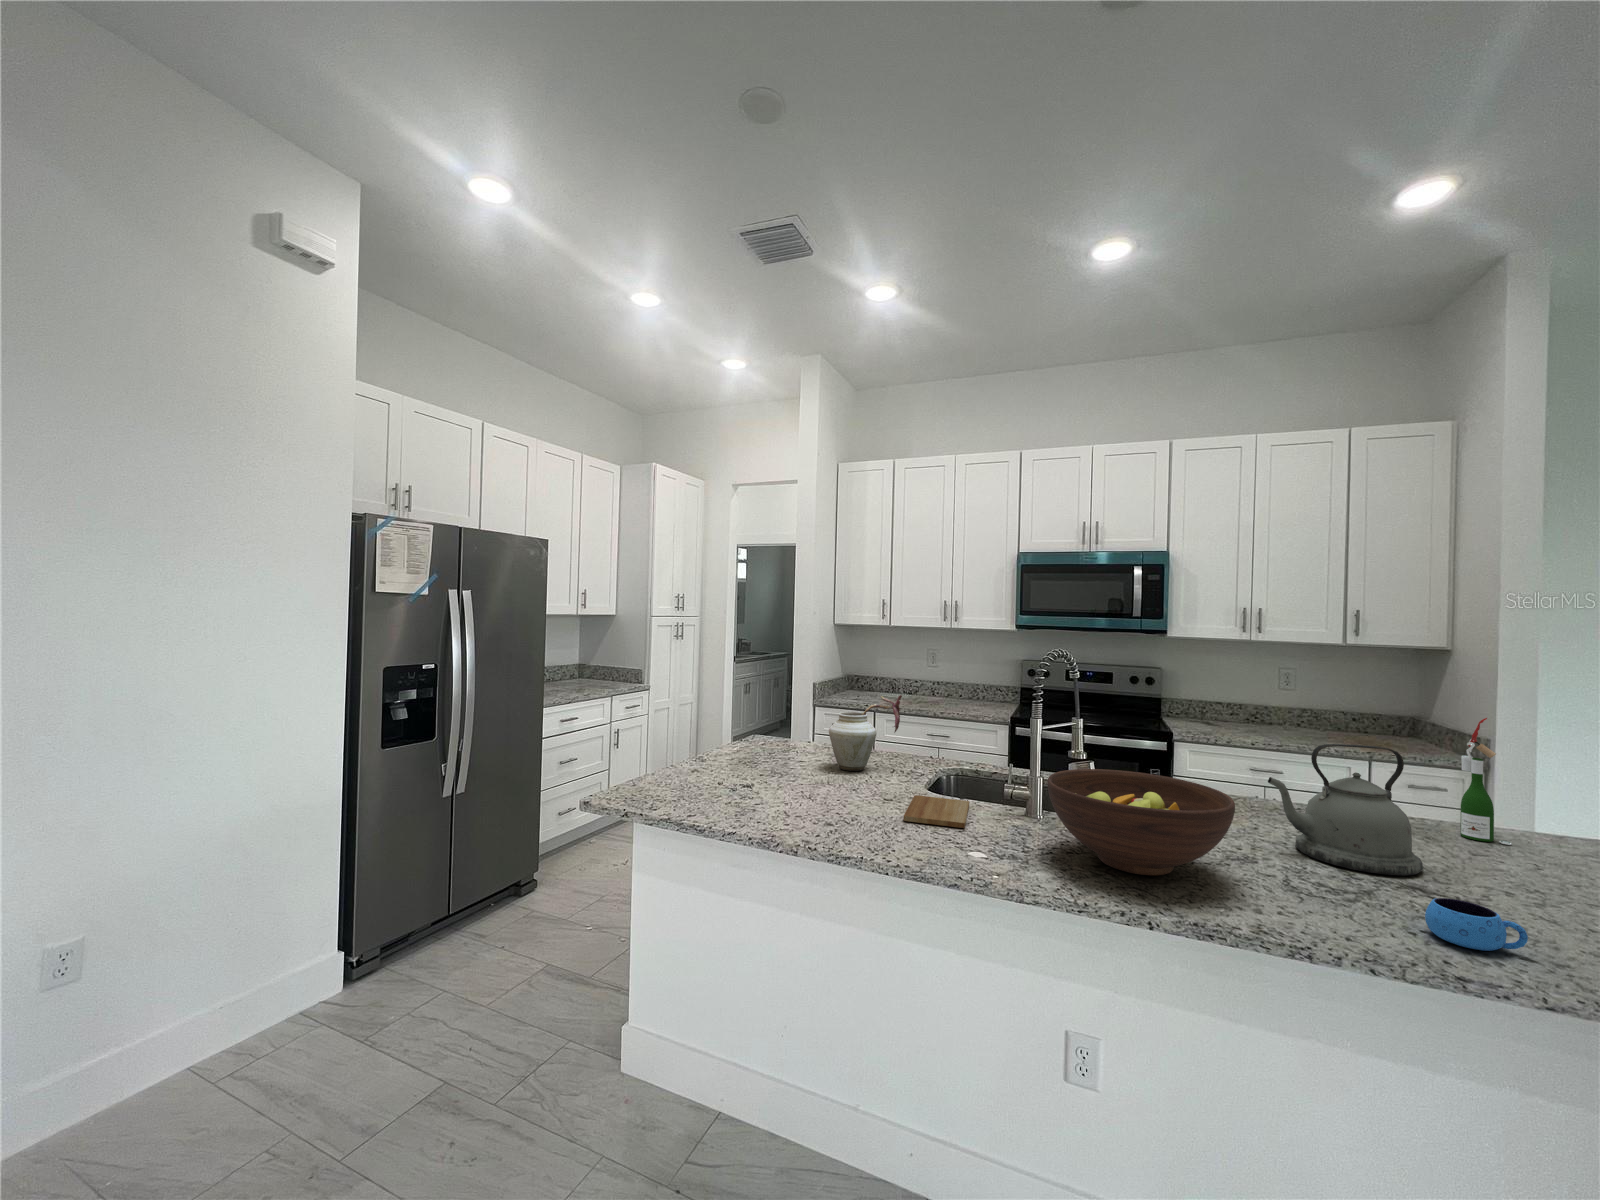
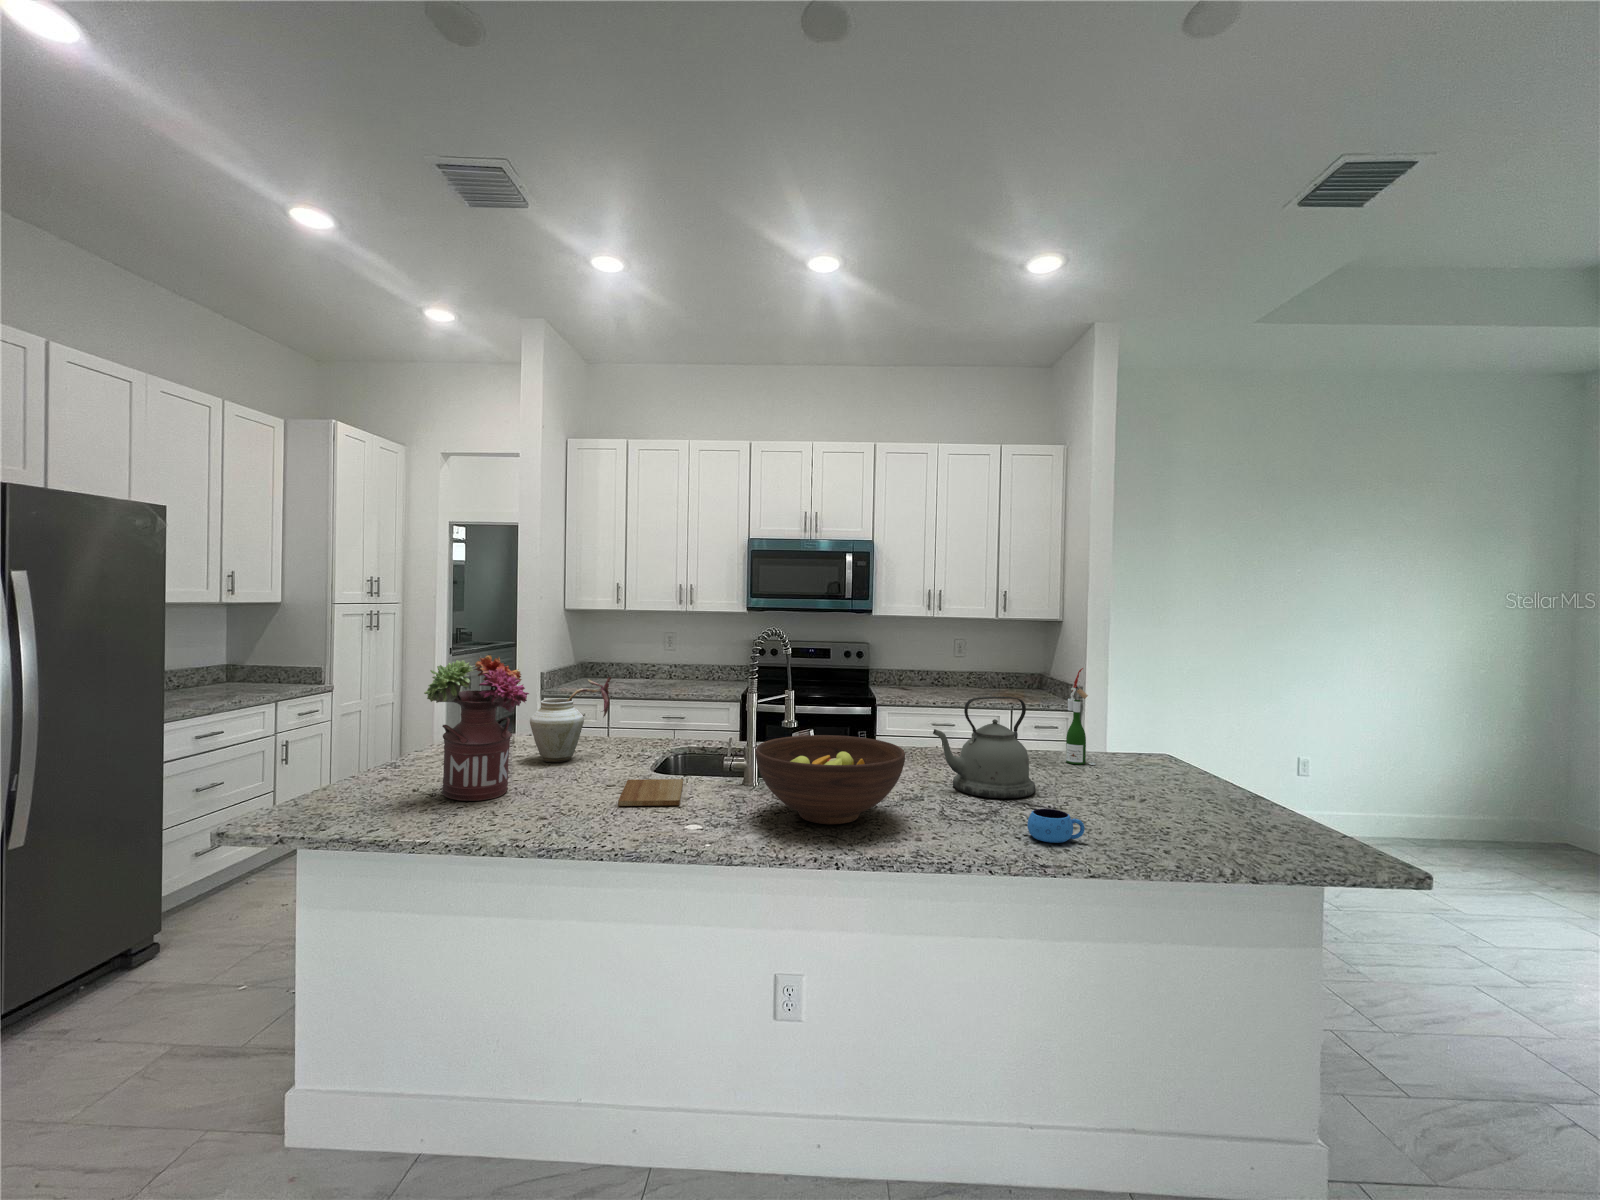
flower arrangement: none [738,668,826,799] -> present [424,655,529,801]

